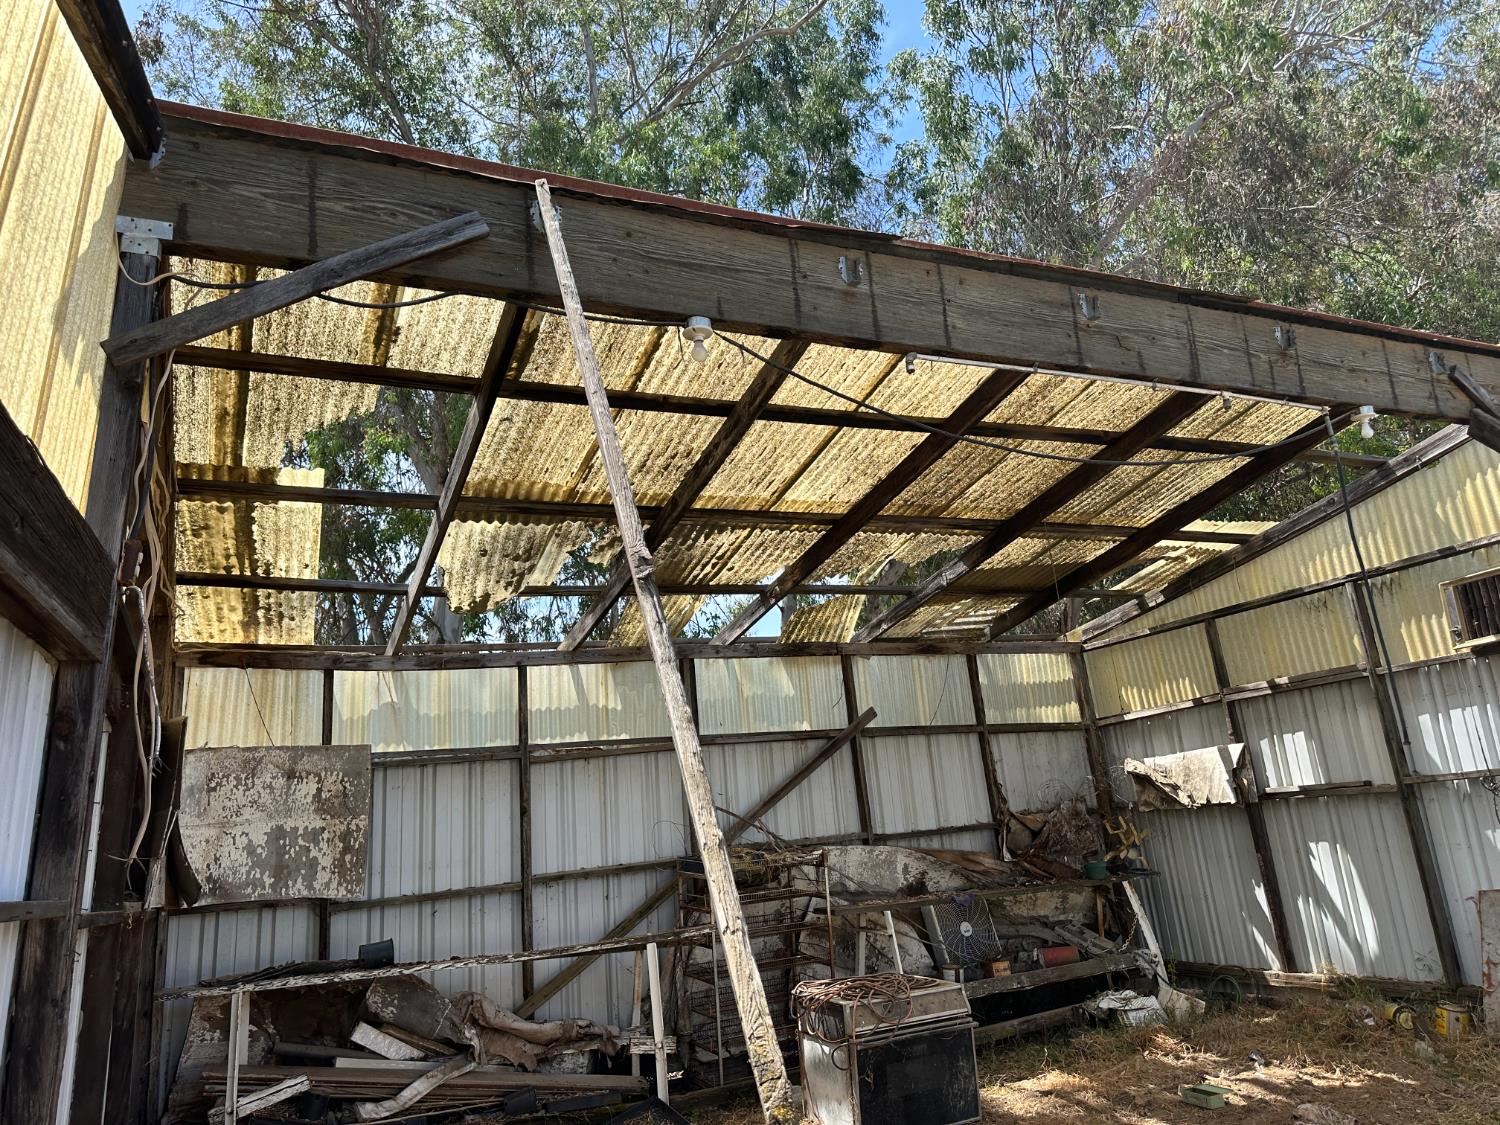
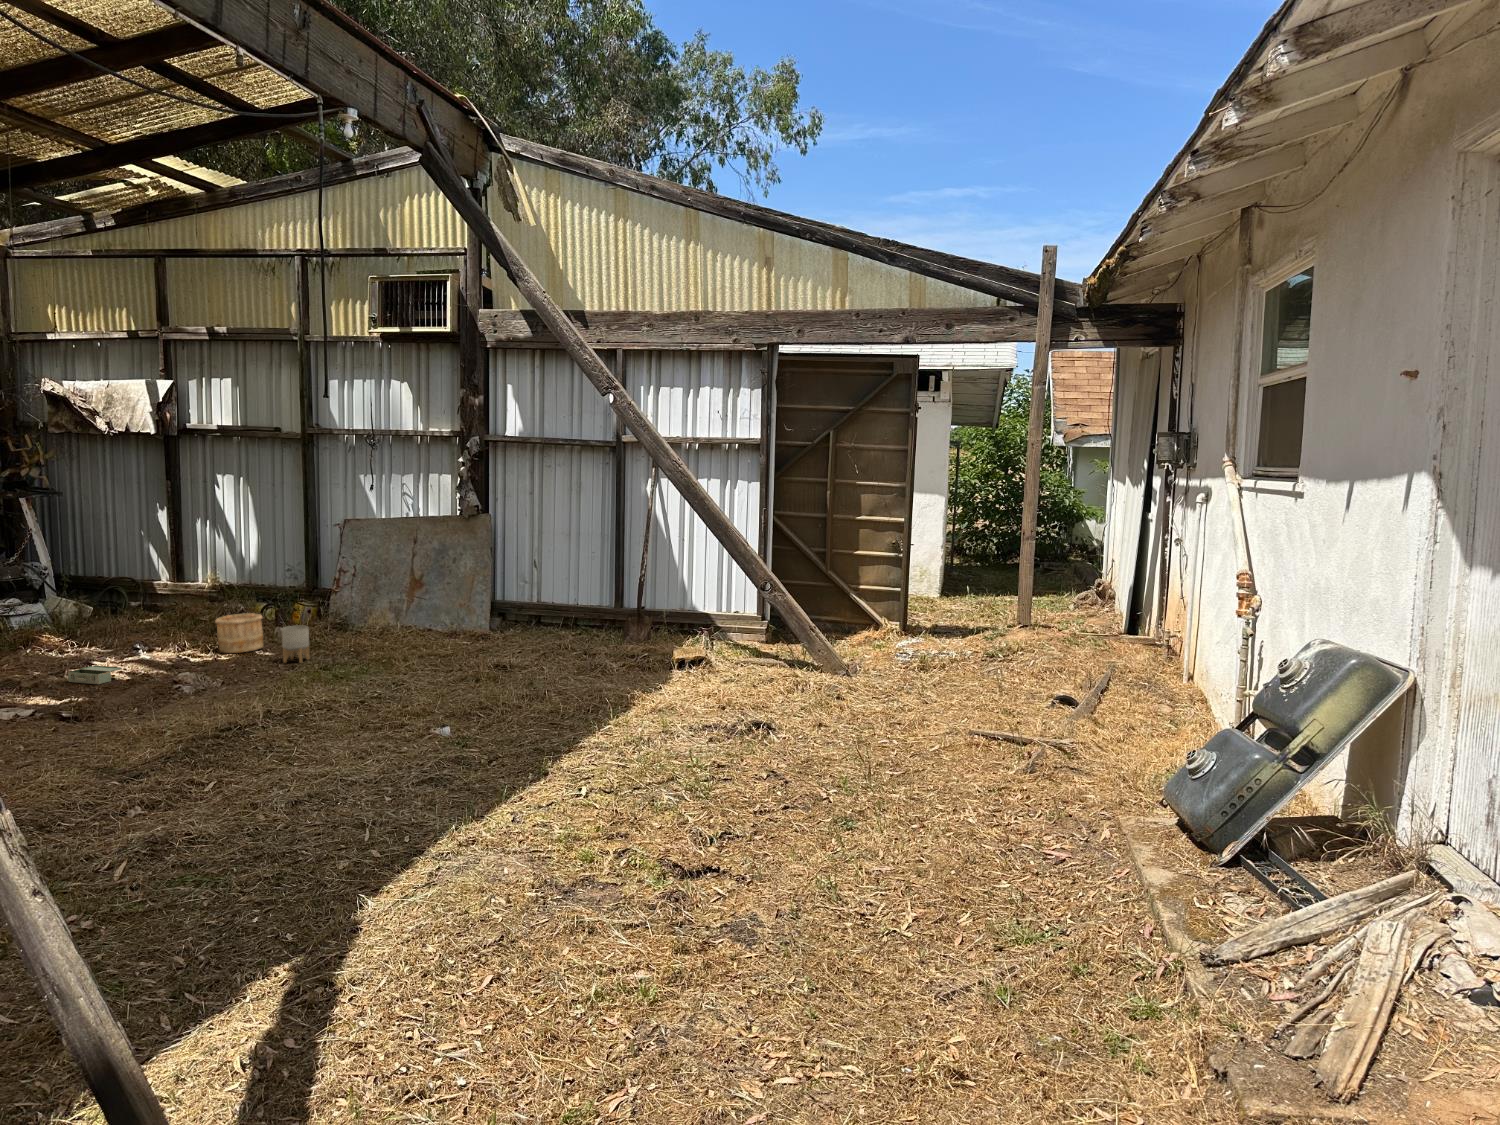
wooden bucket: none [1333,1025,1402,1080] -> present [215,613,263,653]
planter: none [1419,1049,1469,1106] -> present [281,626,309,663]

